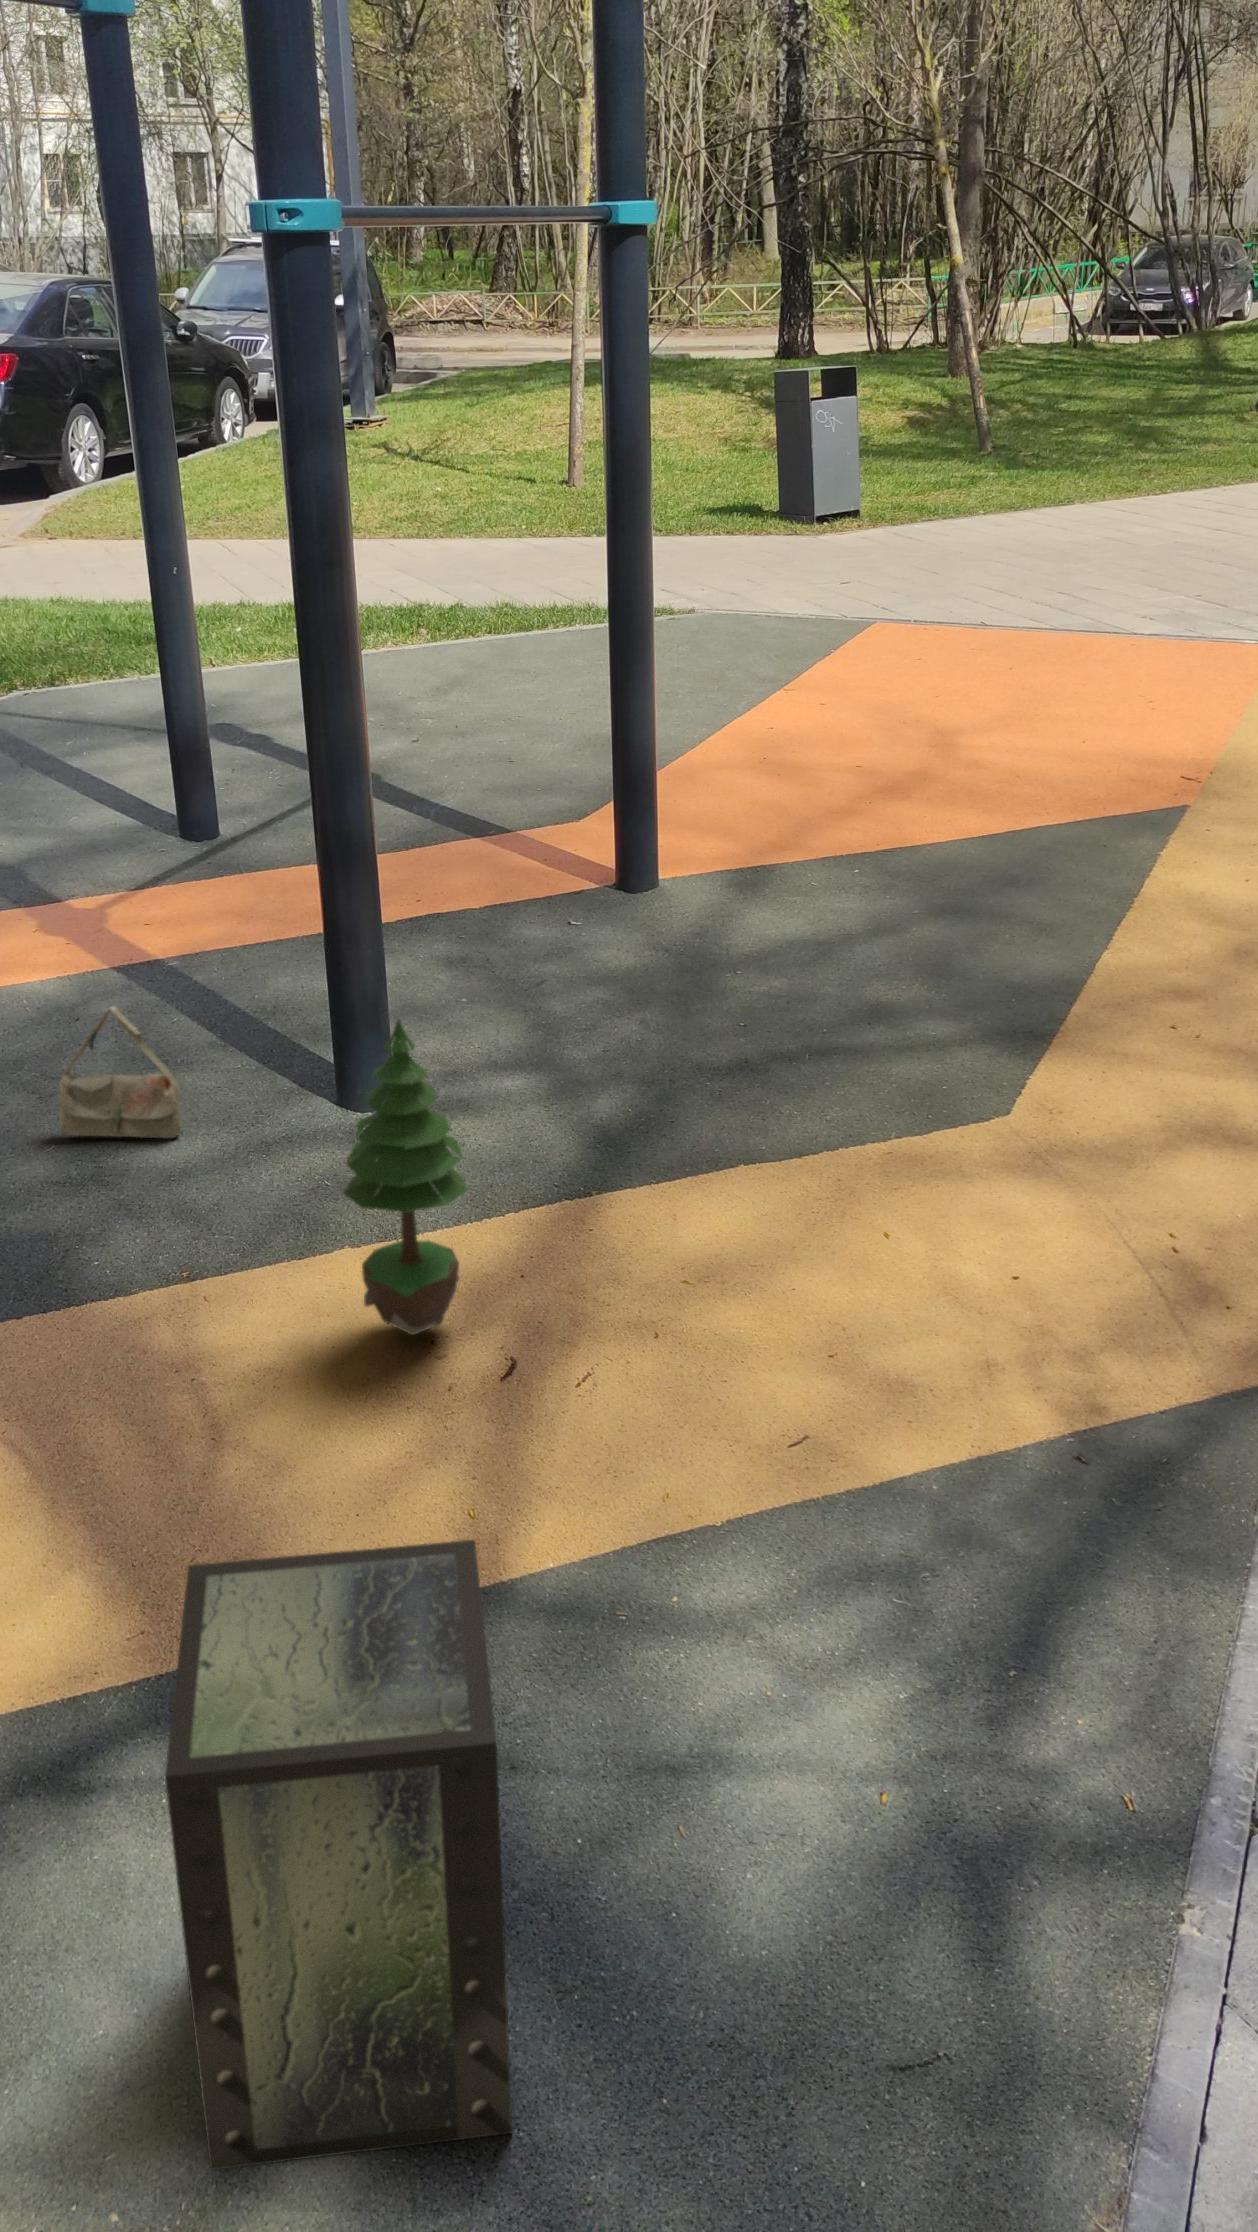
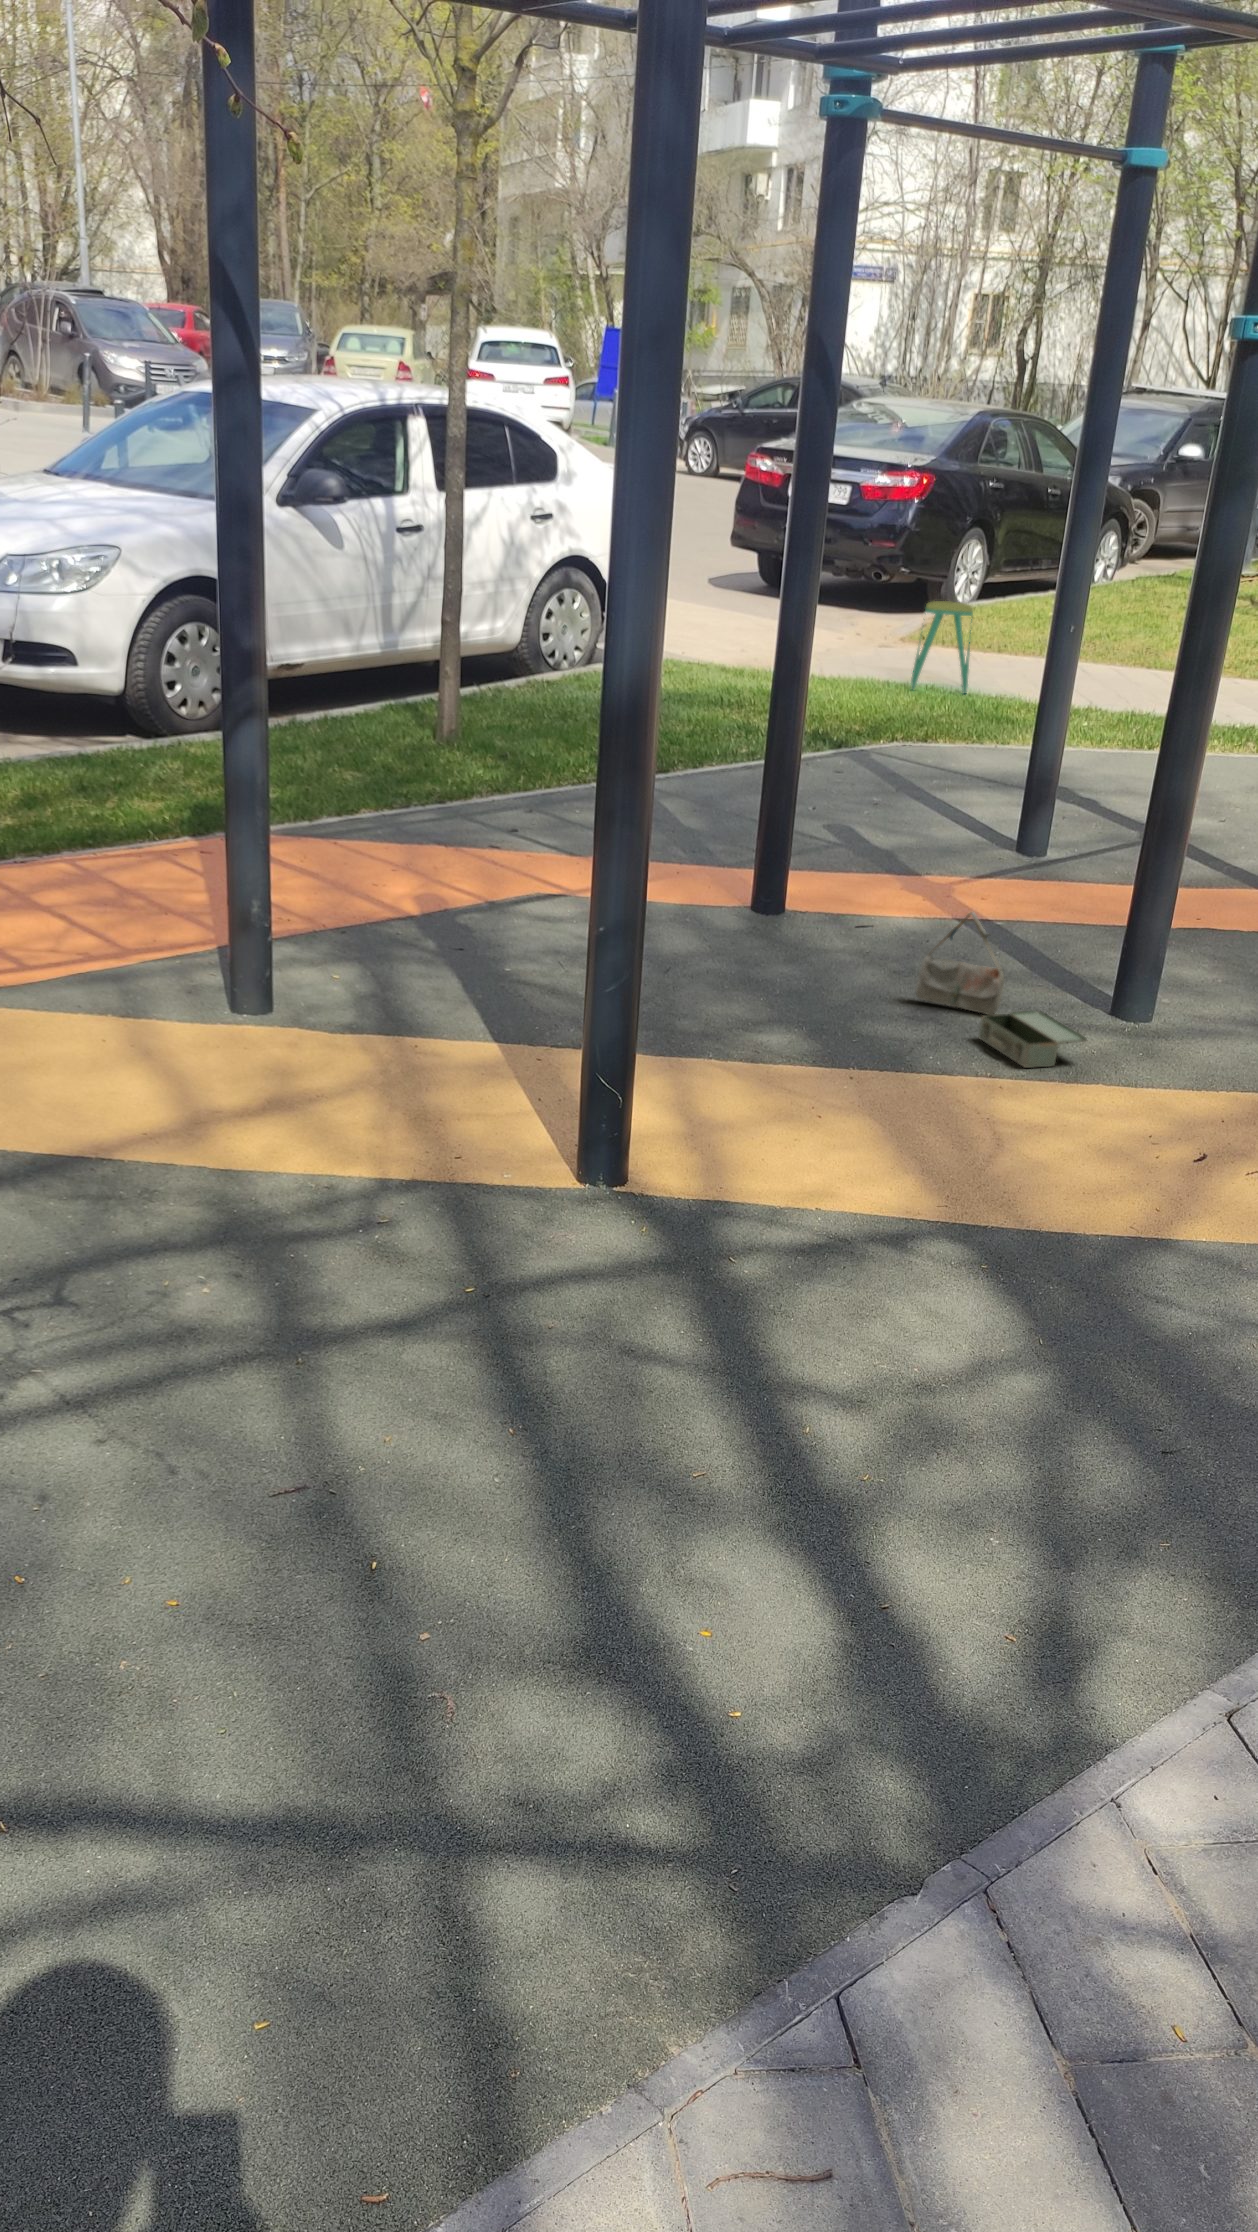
stool: none [24,505,97,612] -> present [911,601,973,694]
potted tree: present [344,1020,469,1335] -> none [1113,908,1208,1137]
toolbox: none [156,1129,310,1235] -> present [979,1010,1087,1068]
storage box: present [165,1540,512,2170] -> none [962,1093,1183,1421]

